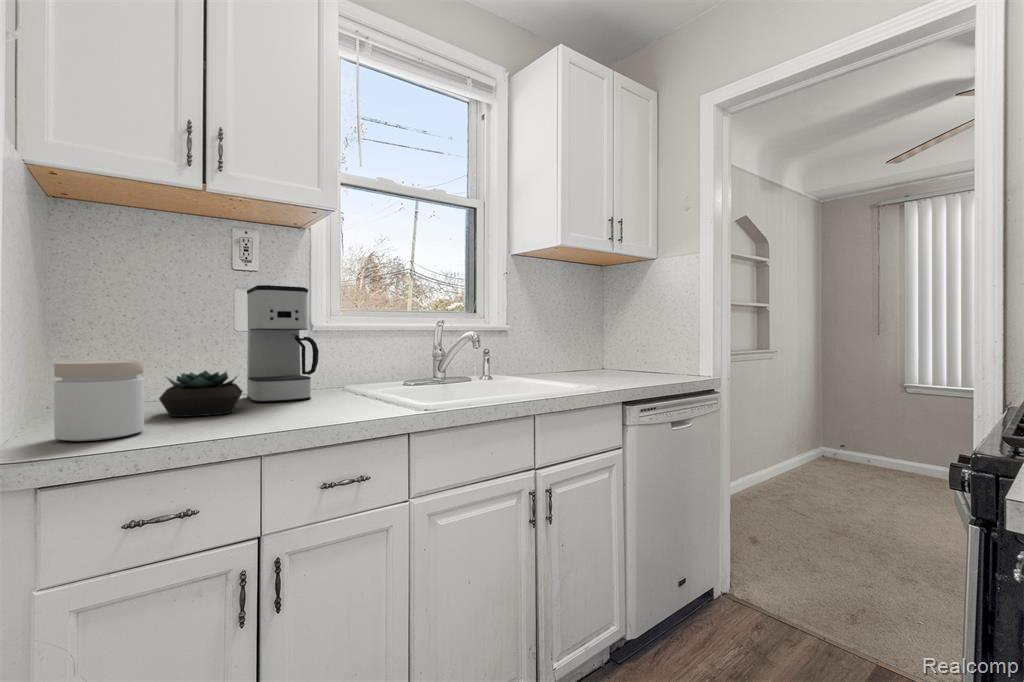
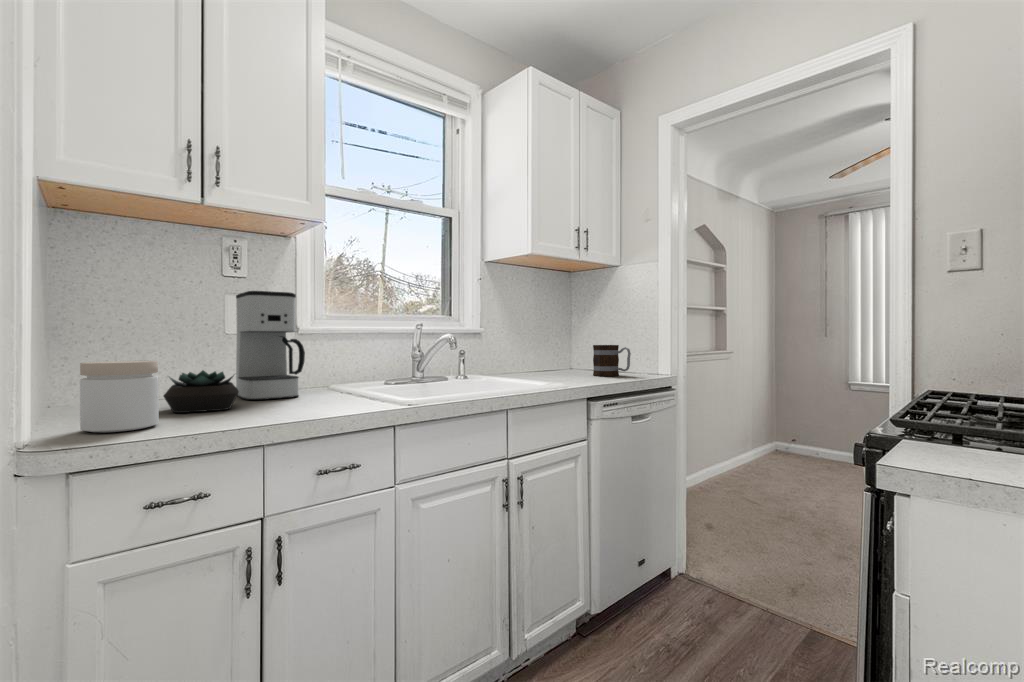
mug: none [628,344,669,377] -> present [593,345,631,376]

